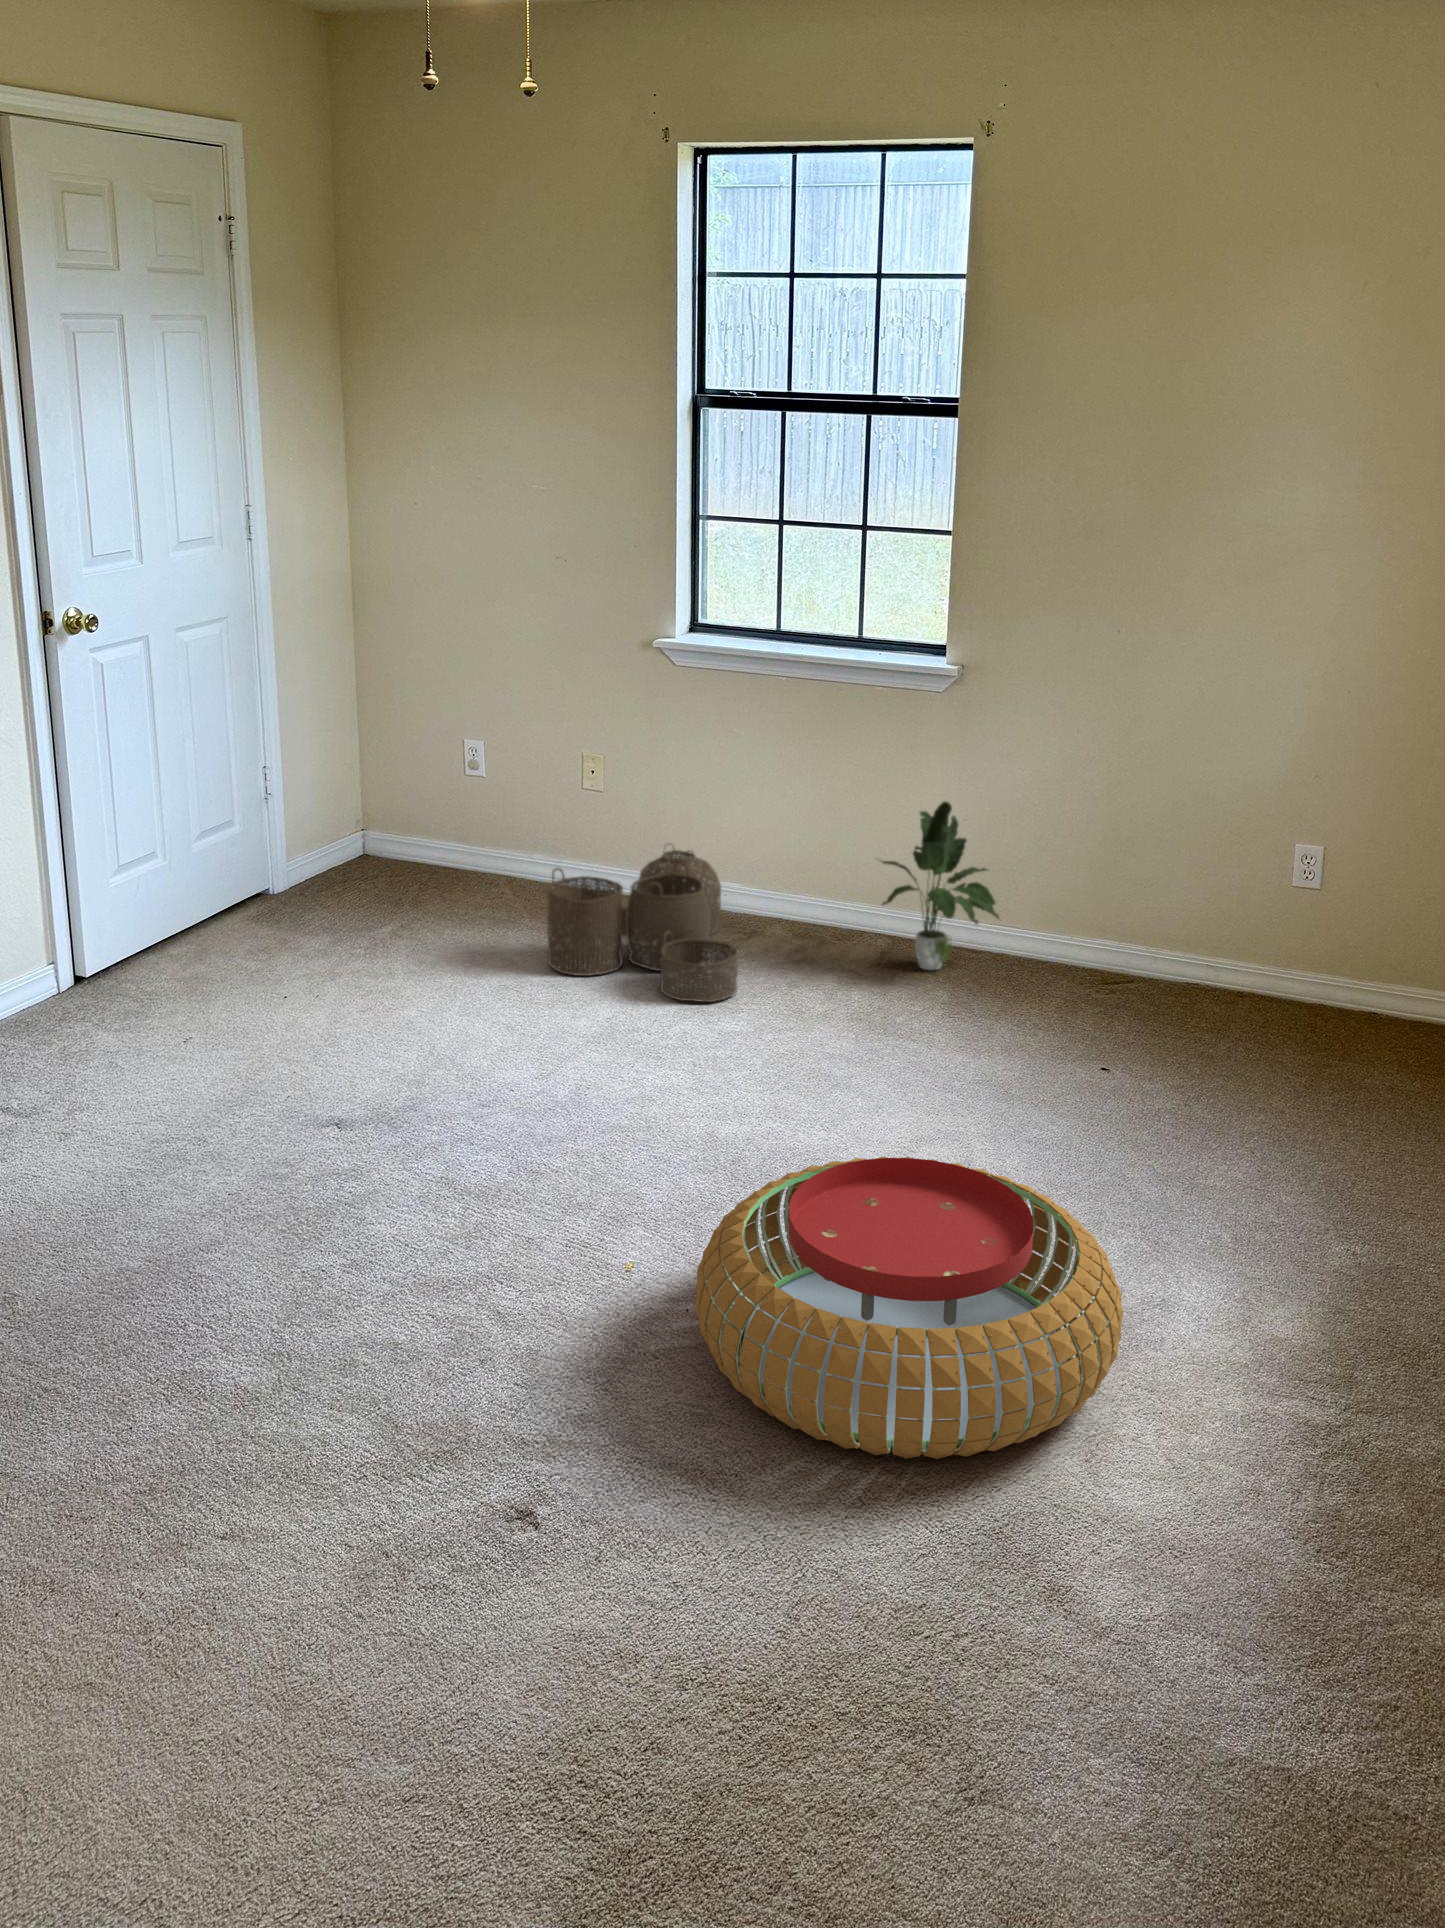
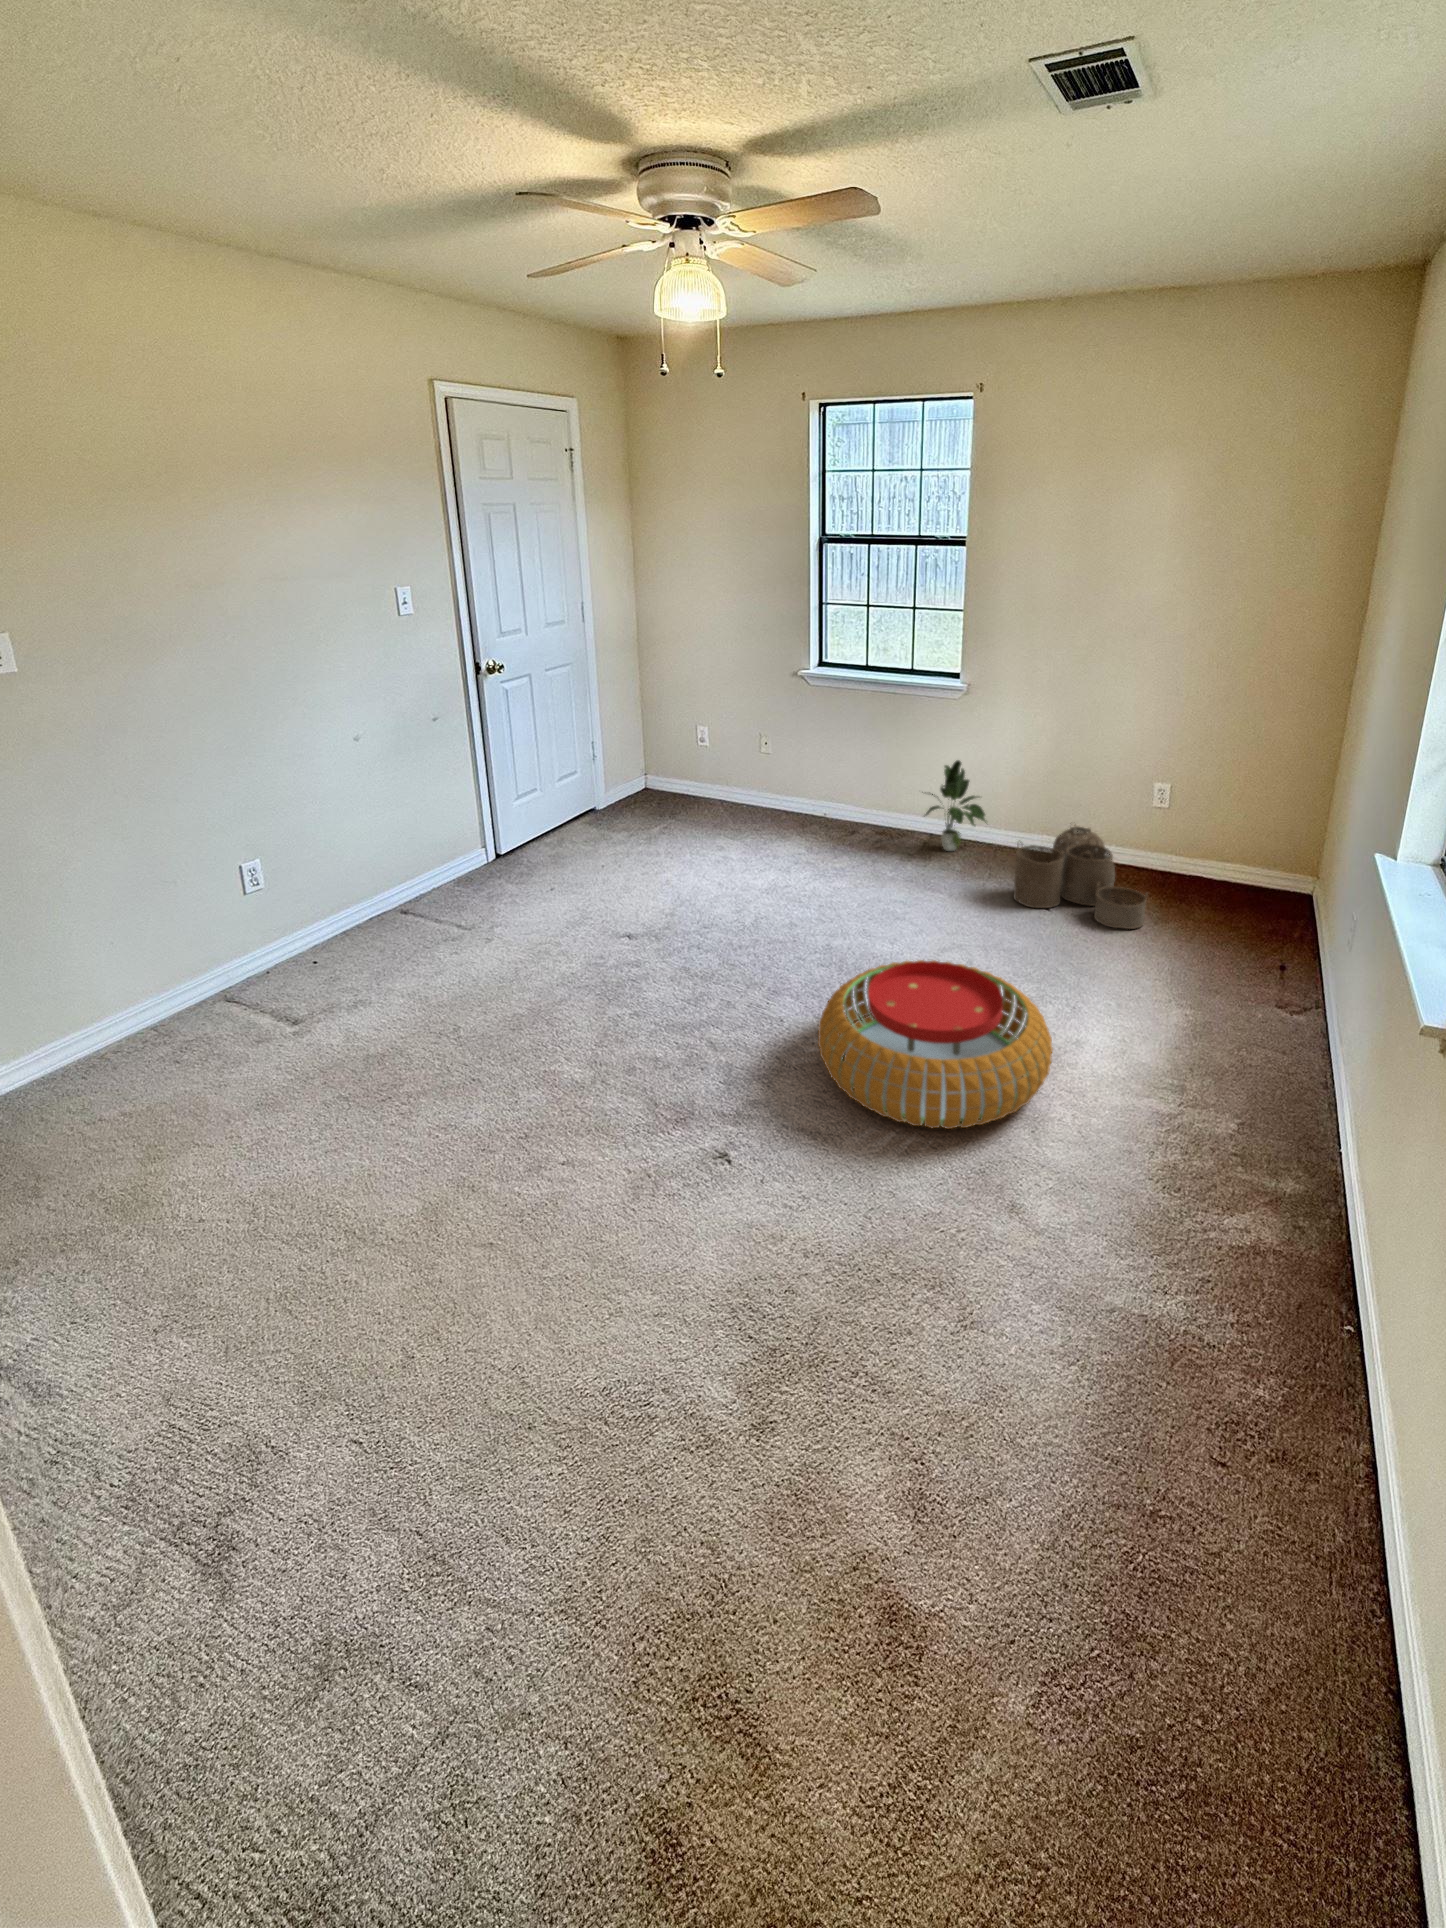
woven basket: present [547,844,738,1002] -> present [1014,826,1147,929]

